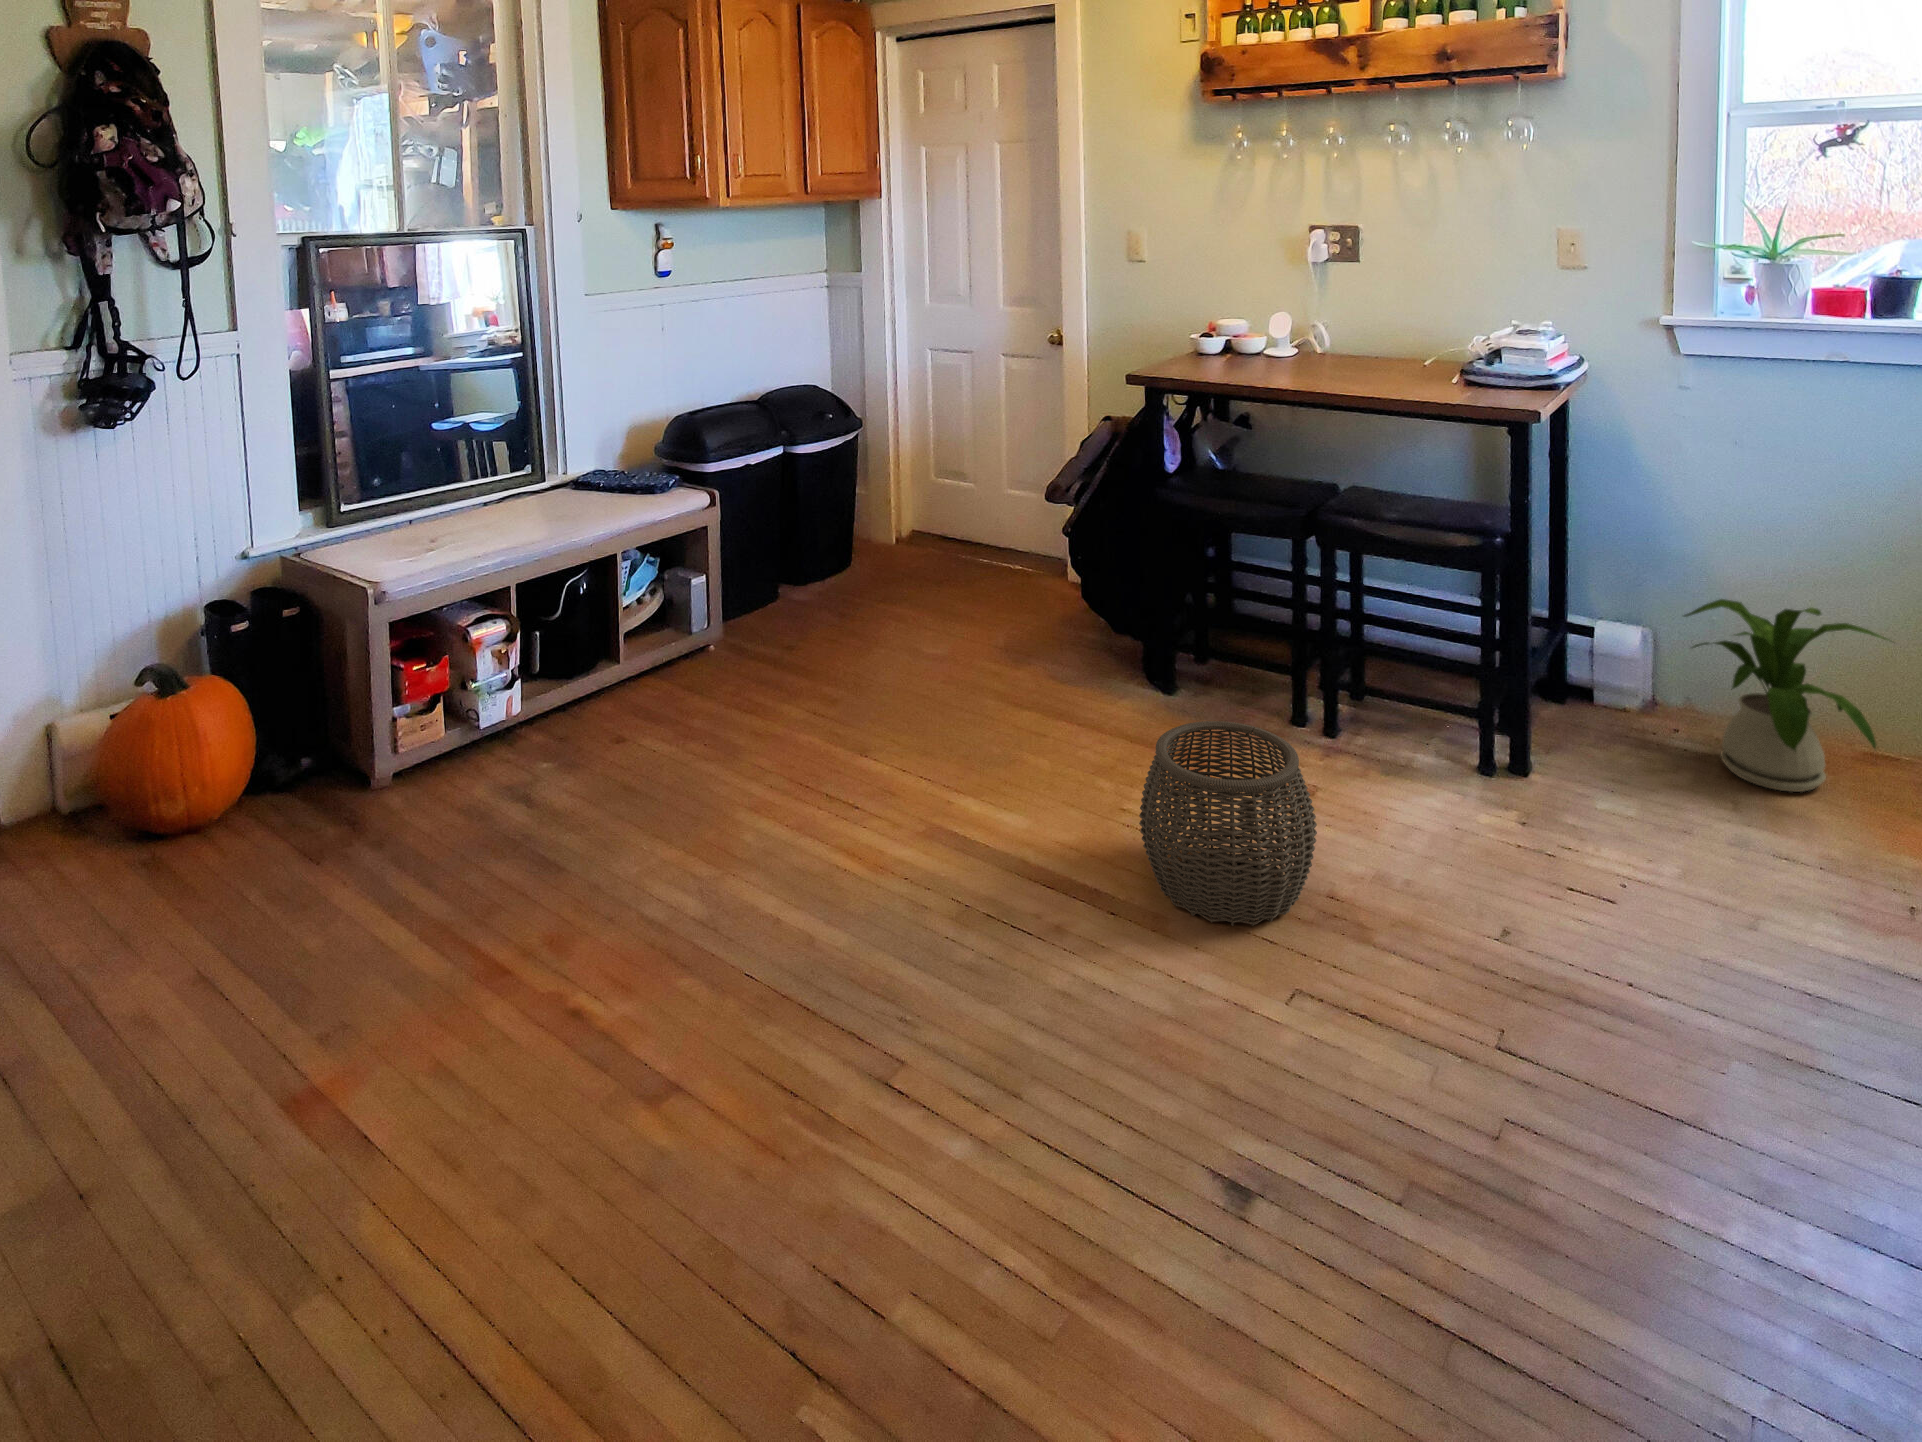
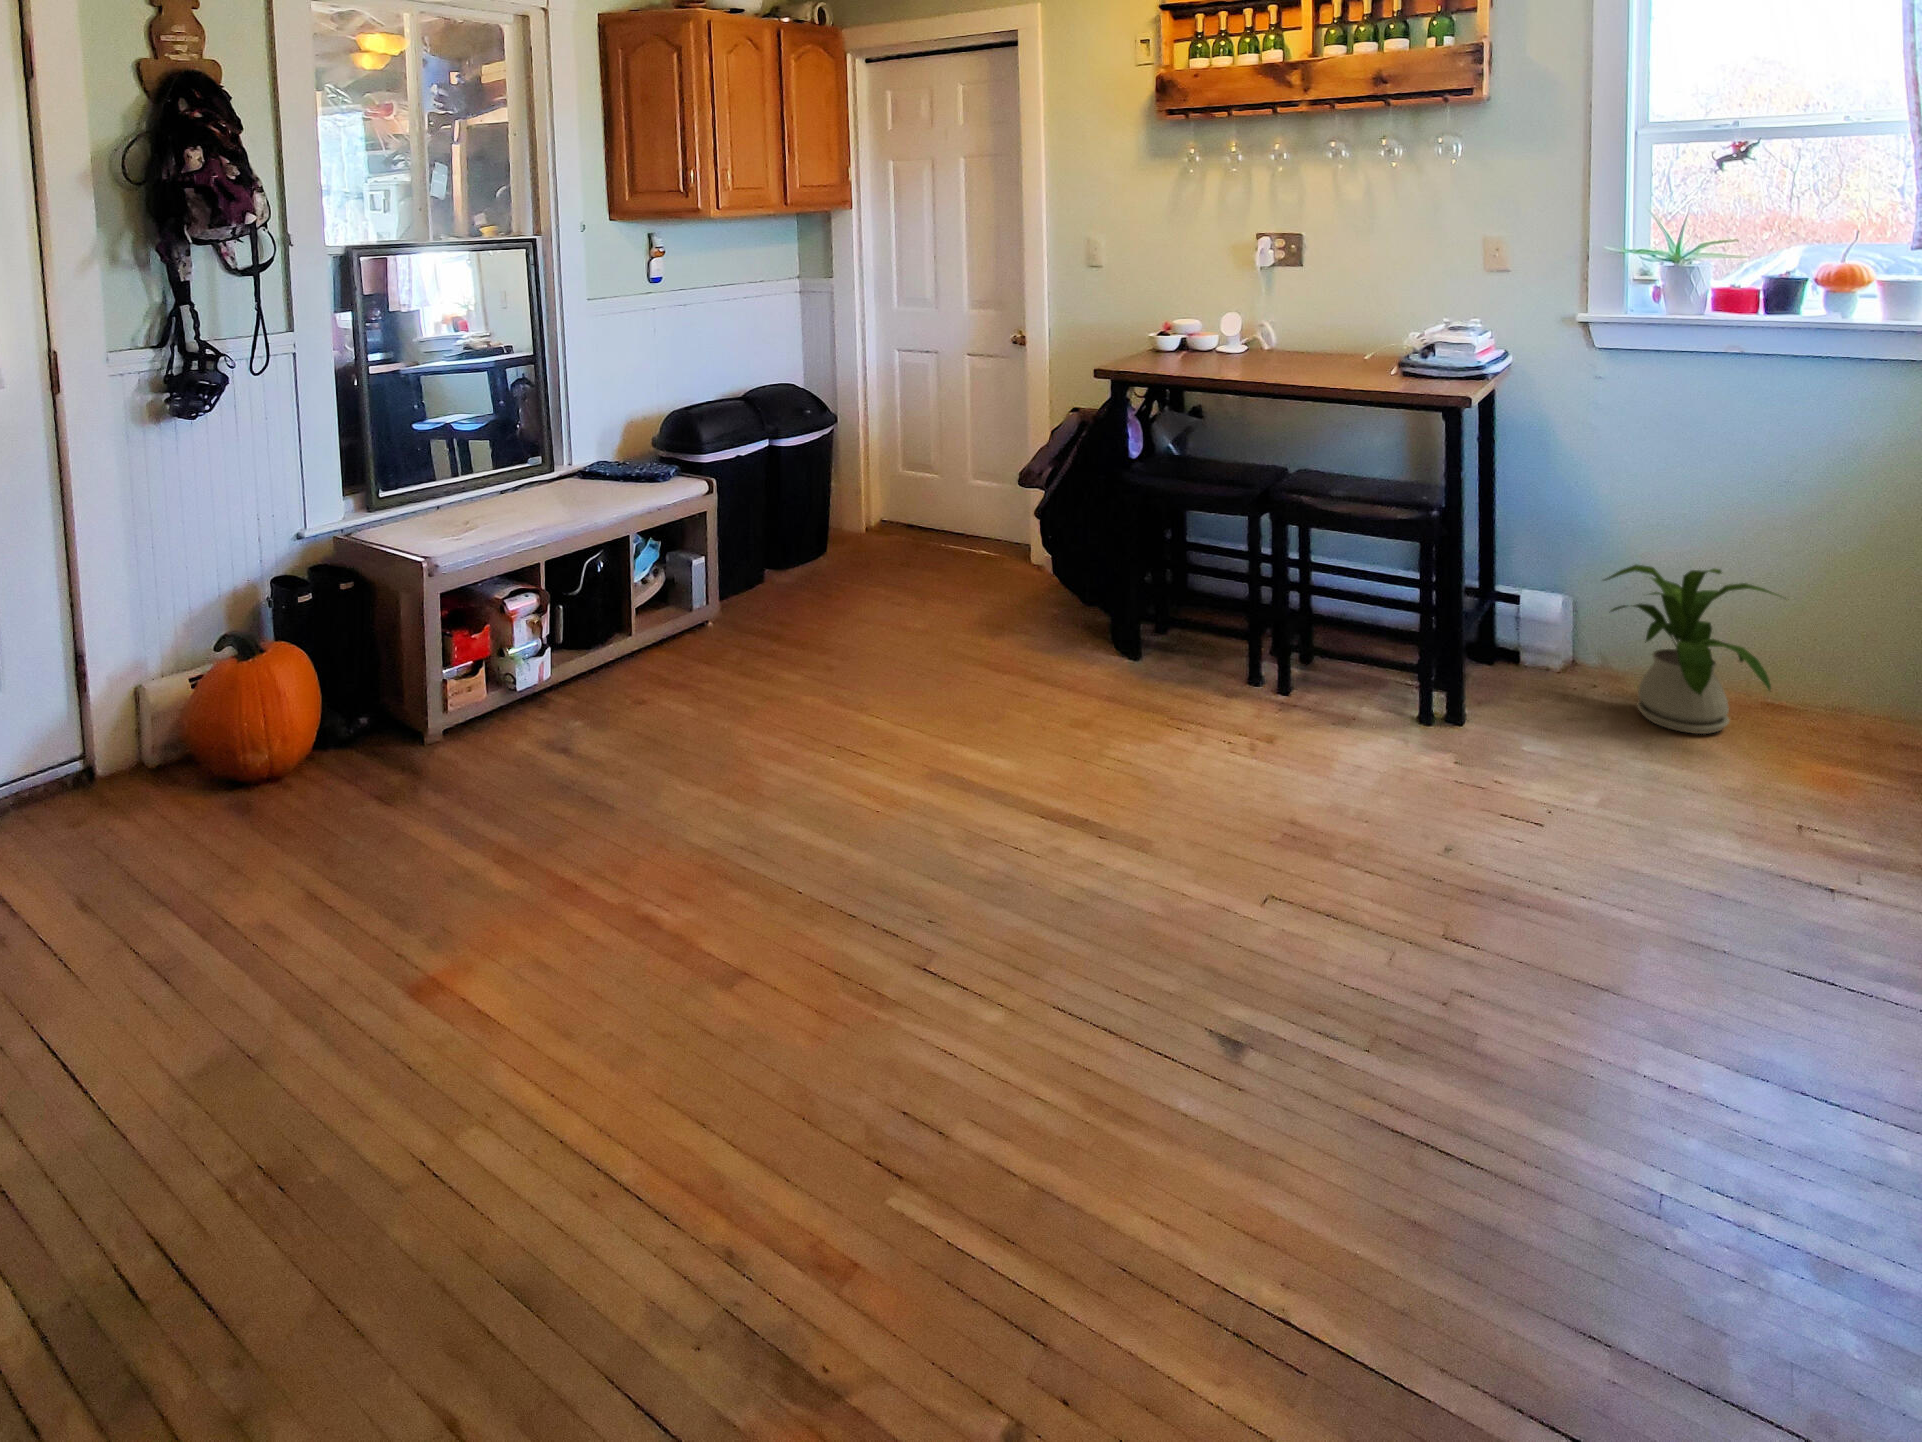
woven basket: present [1139,721,1317,926] -> none [1127,669,1283,841]

